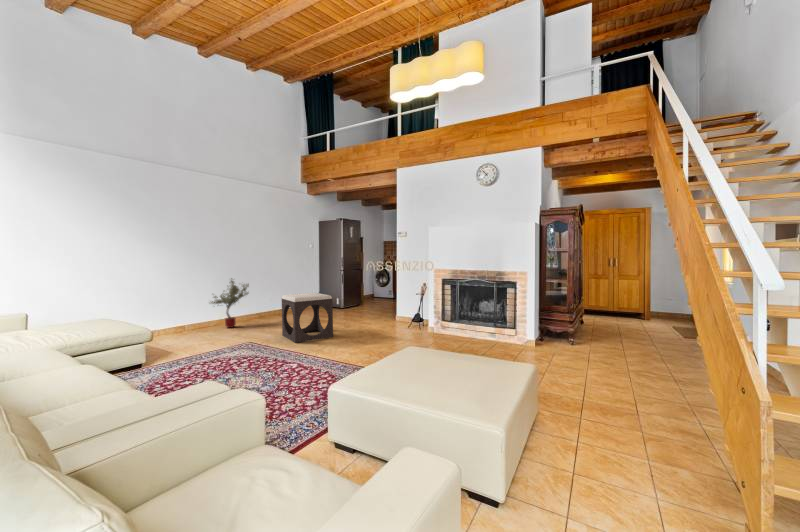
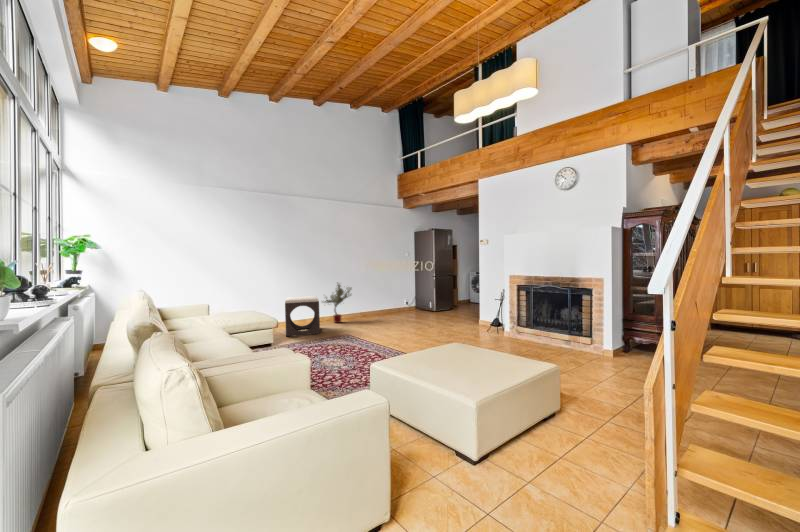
footstool: present [282,293,333,343] -> present [285,296,320,336]

